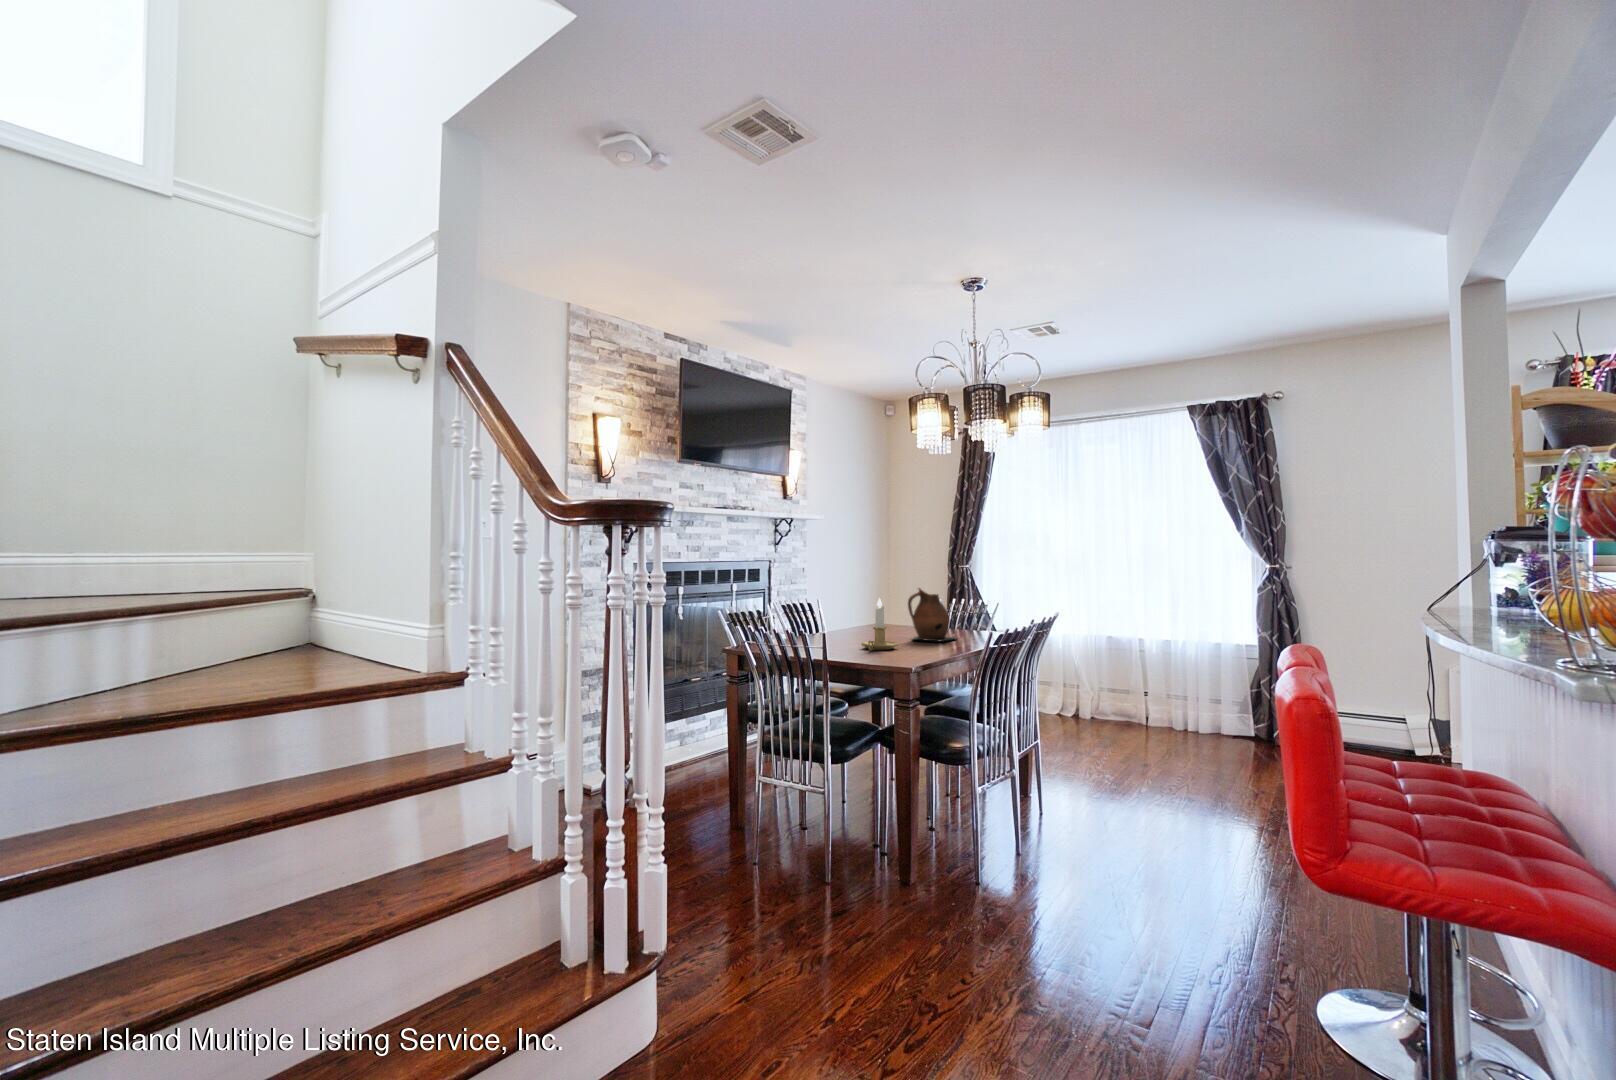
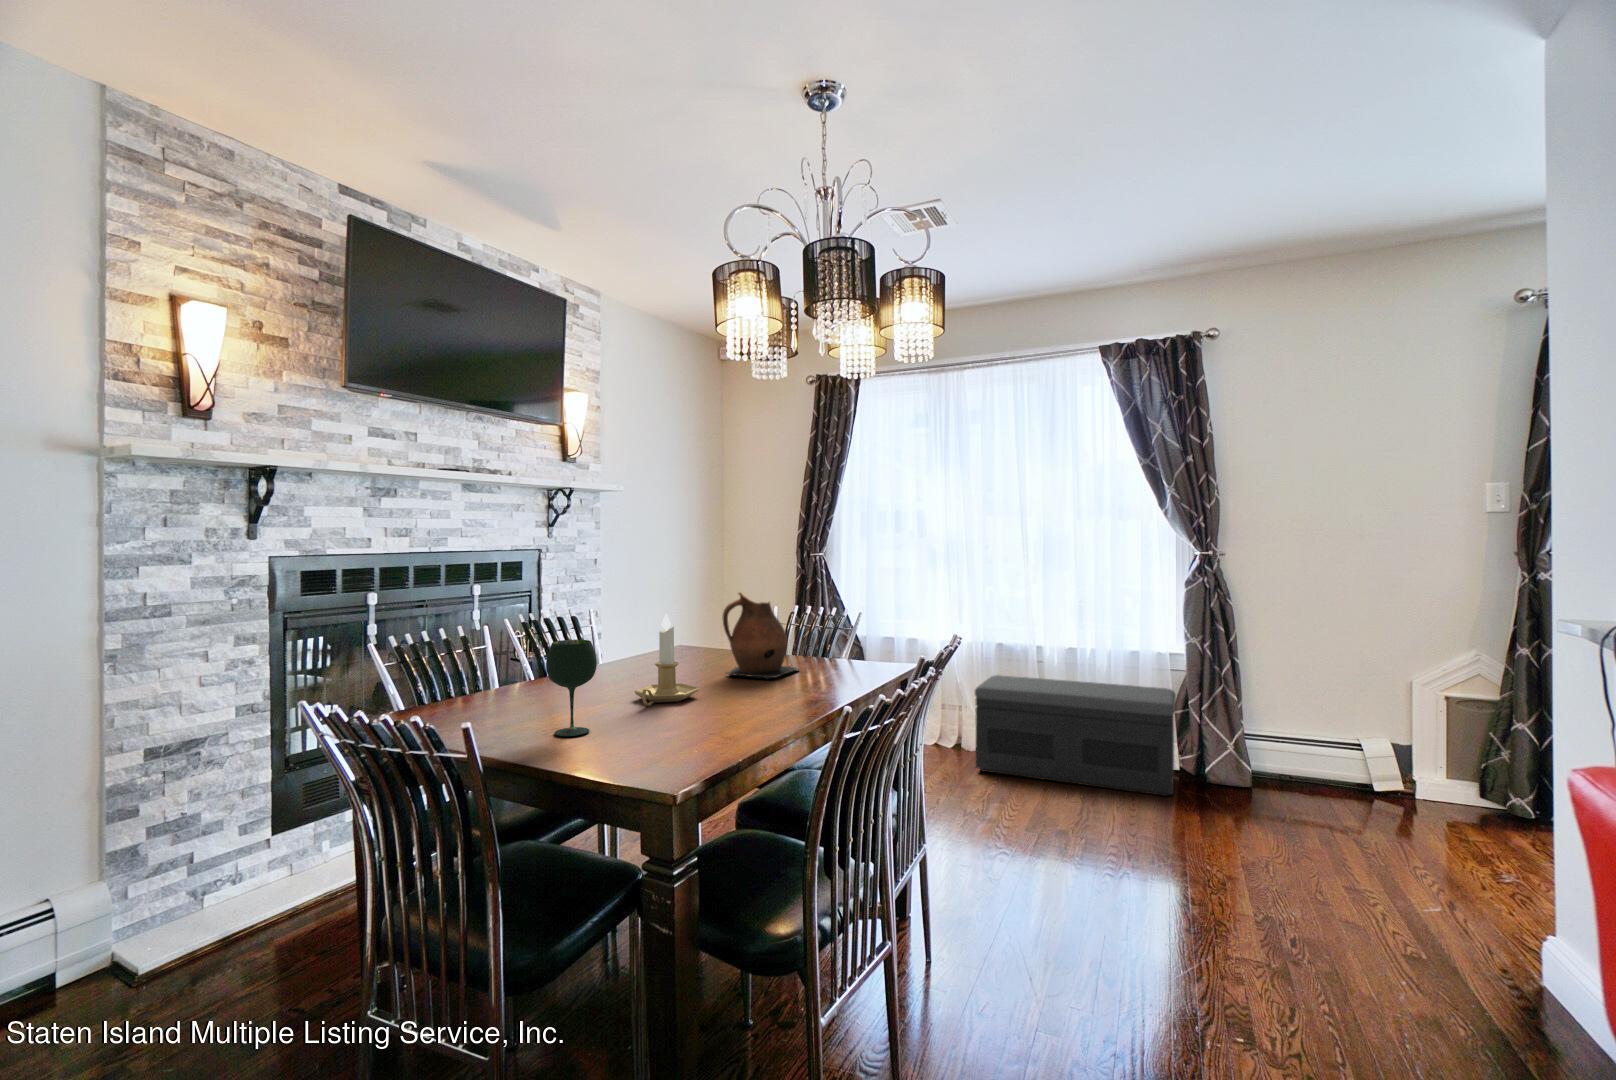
wine glass: none [824,608,851,659] -> present [546,640,597,736]
storage bench: none [1086,661,1250,752] -> present [975,675,1176,796]

